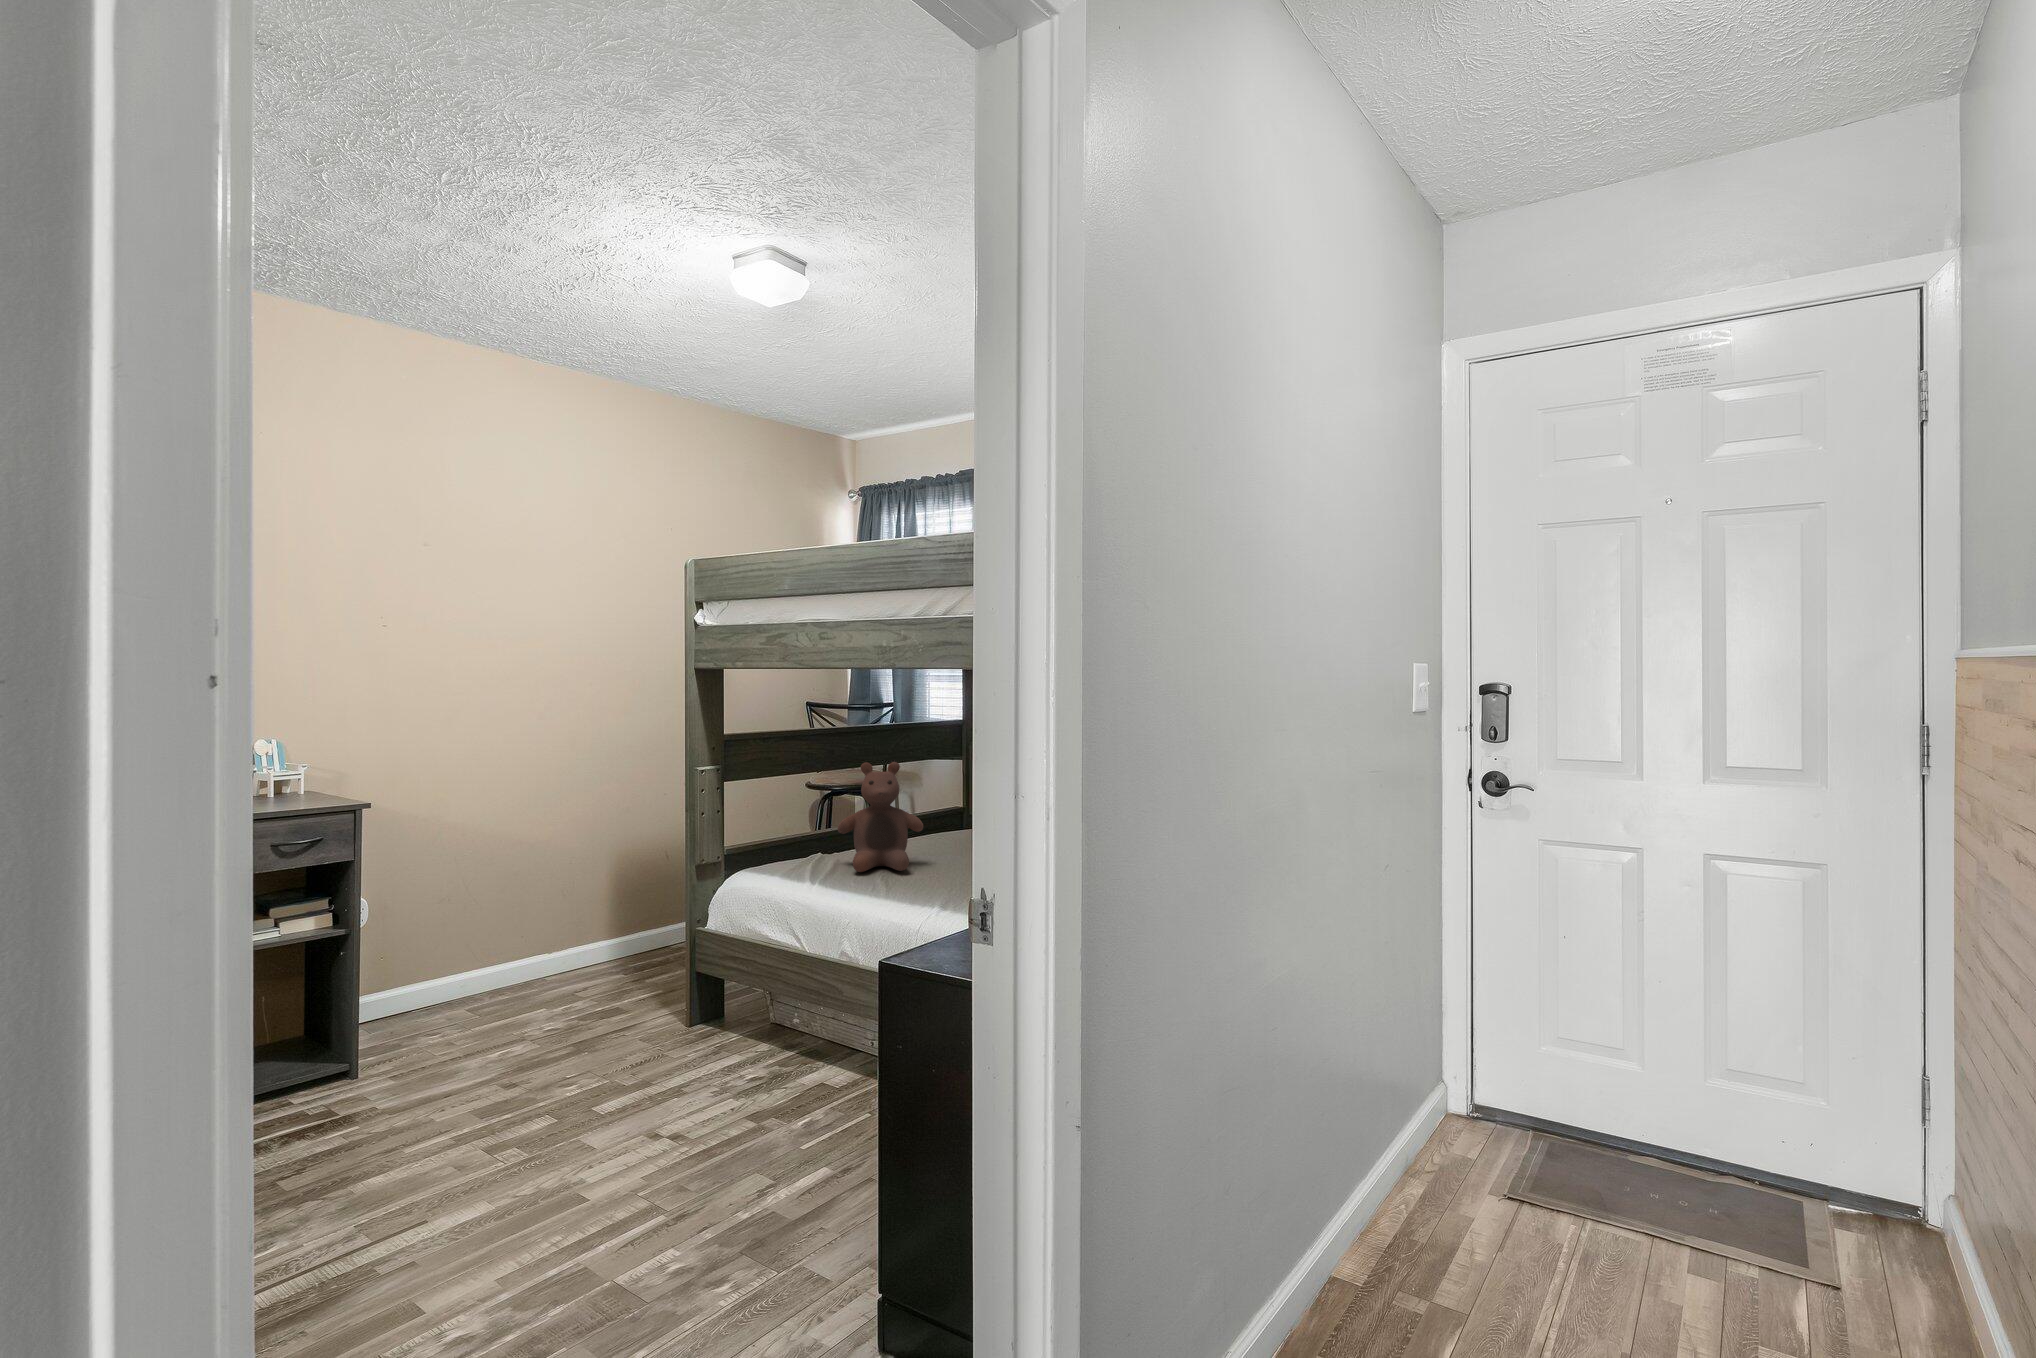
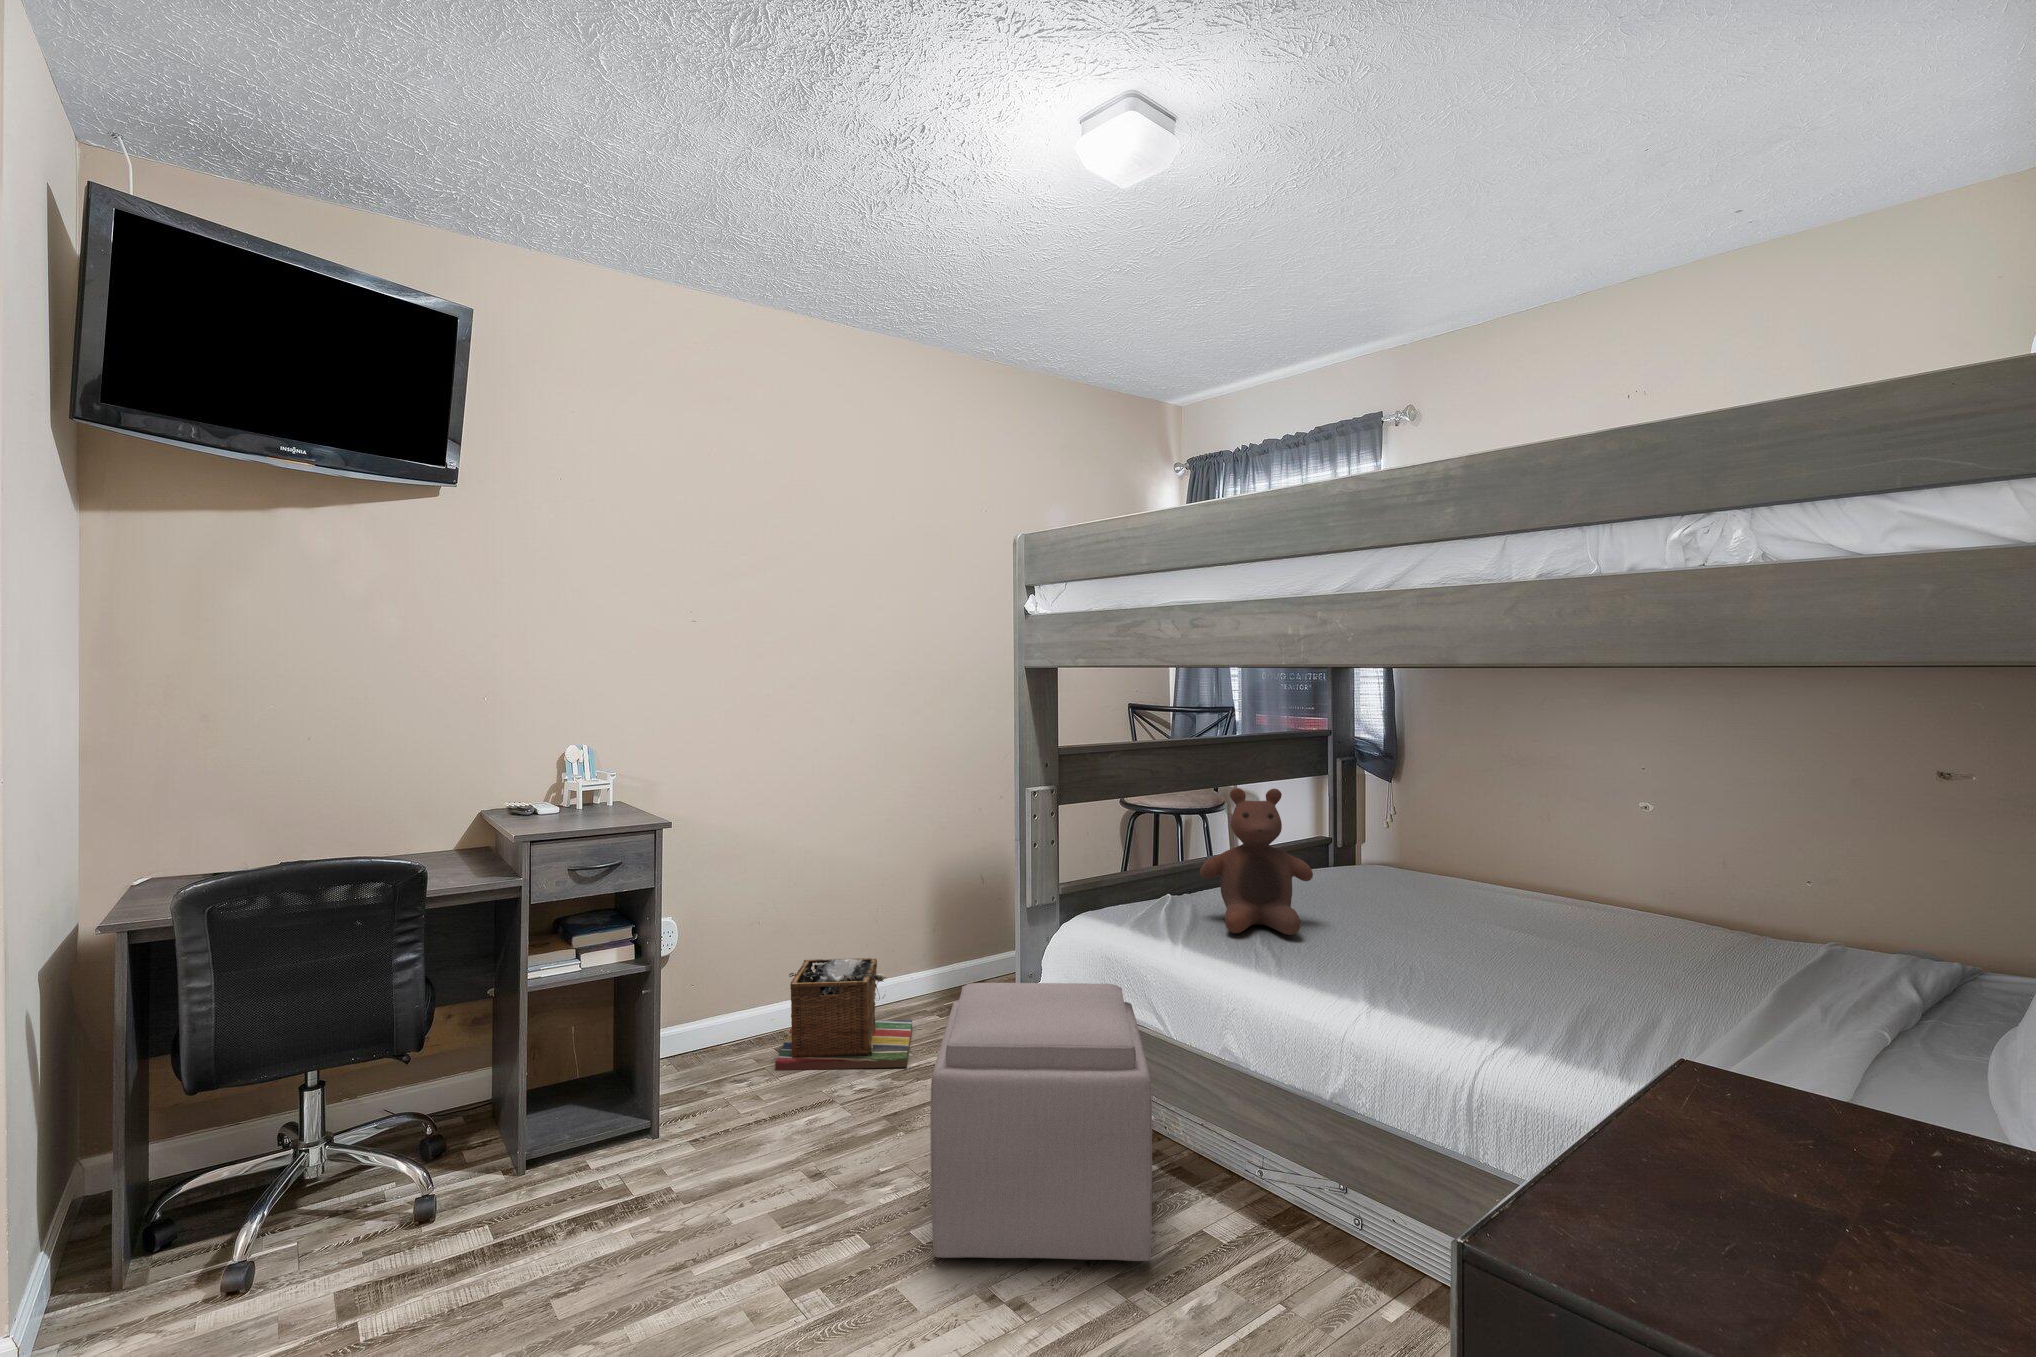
ottoman: none [607,914,780,1120] -> present [930,983,1152,1262]
laundry basket: none [468,924,599,1024] -> present [775,958,912,1070]

